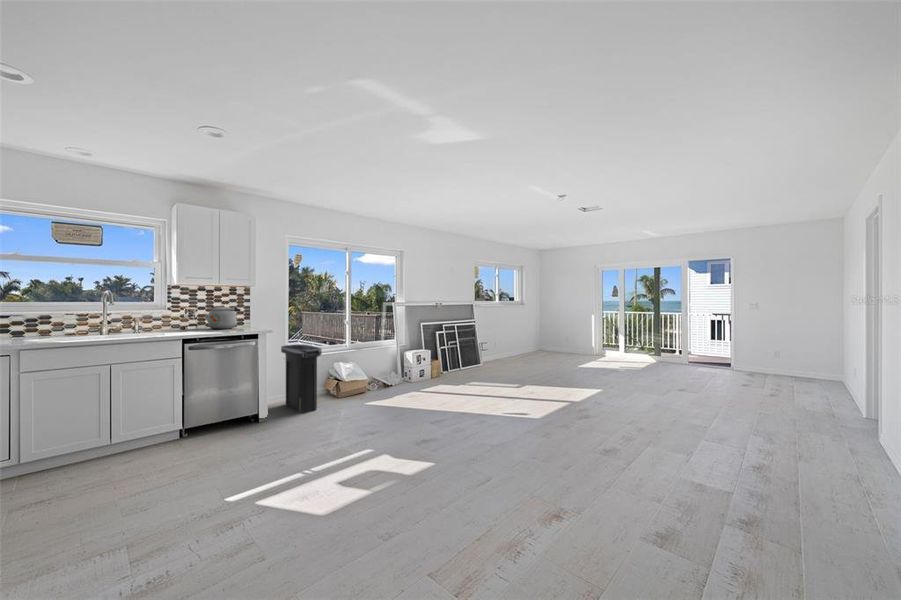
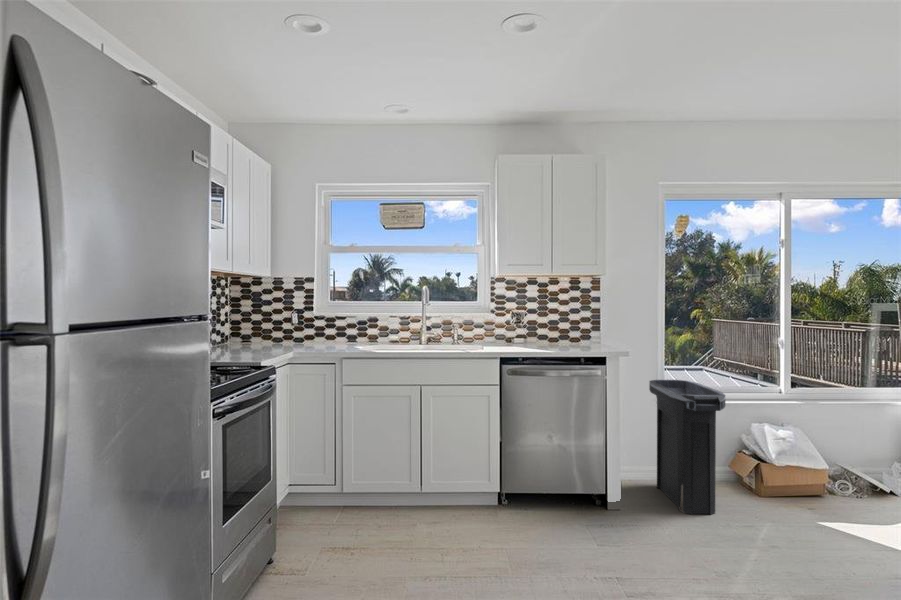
kettle: present [205,305,241,329] -> none [536,307,584,345]

